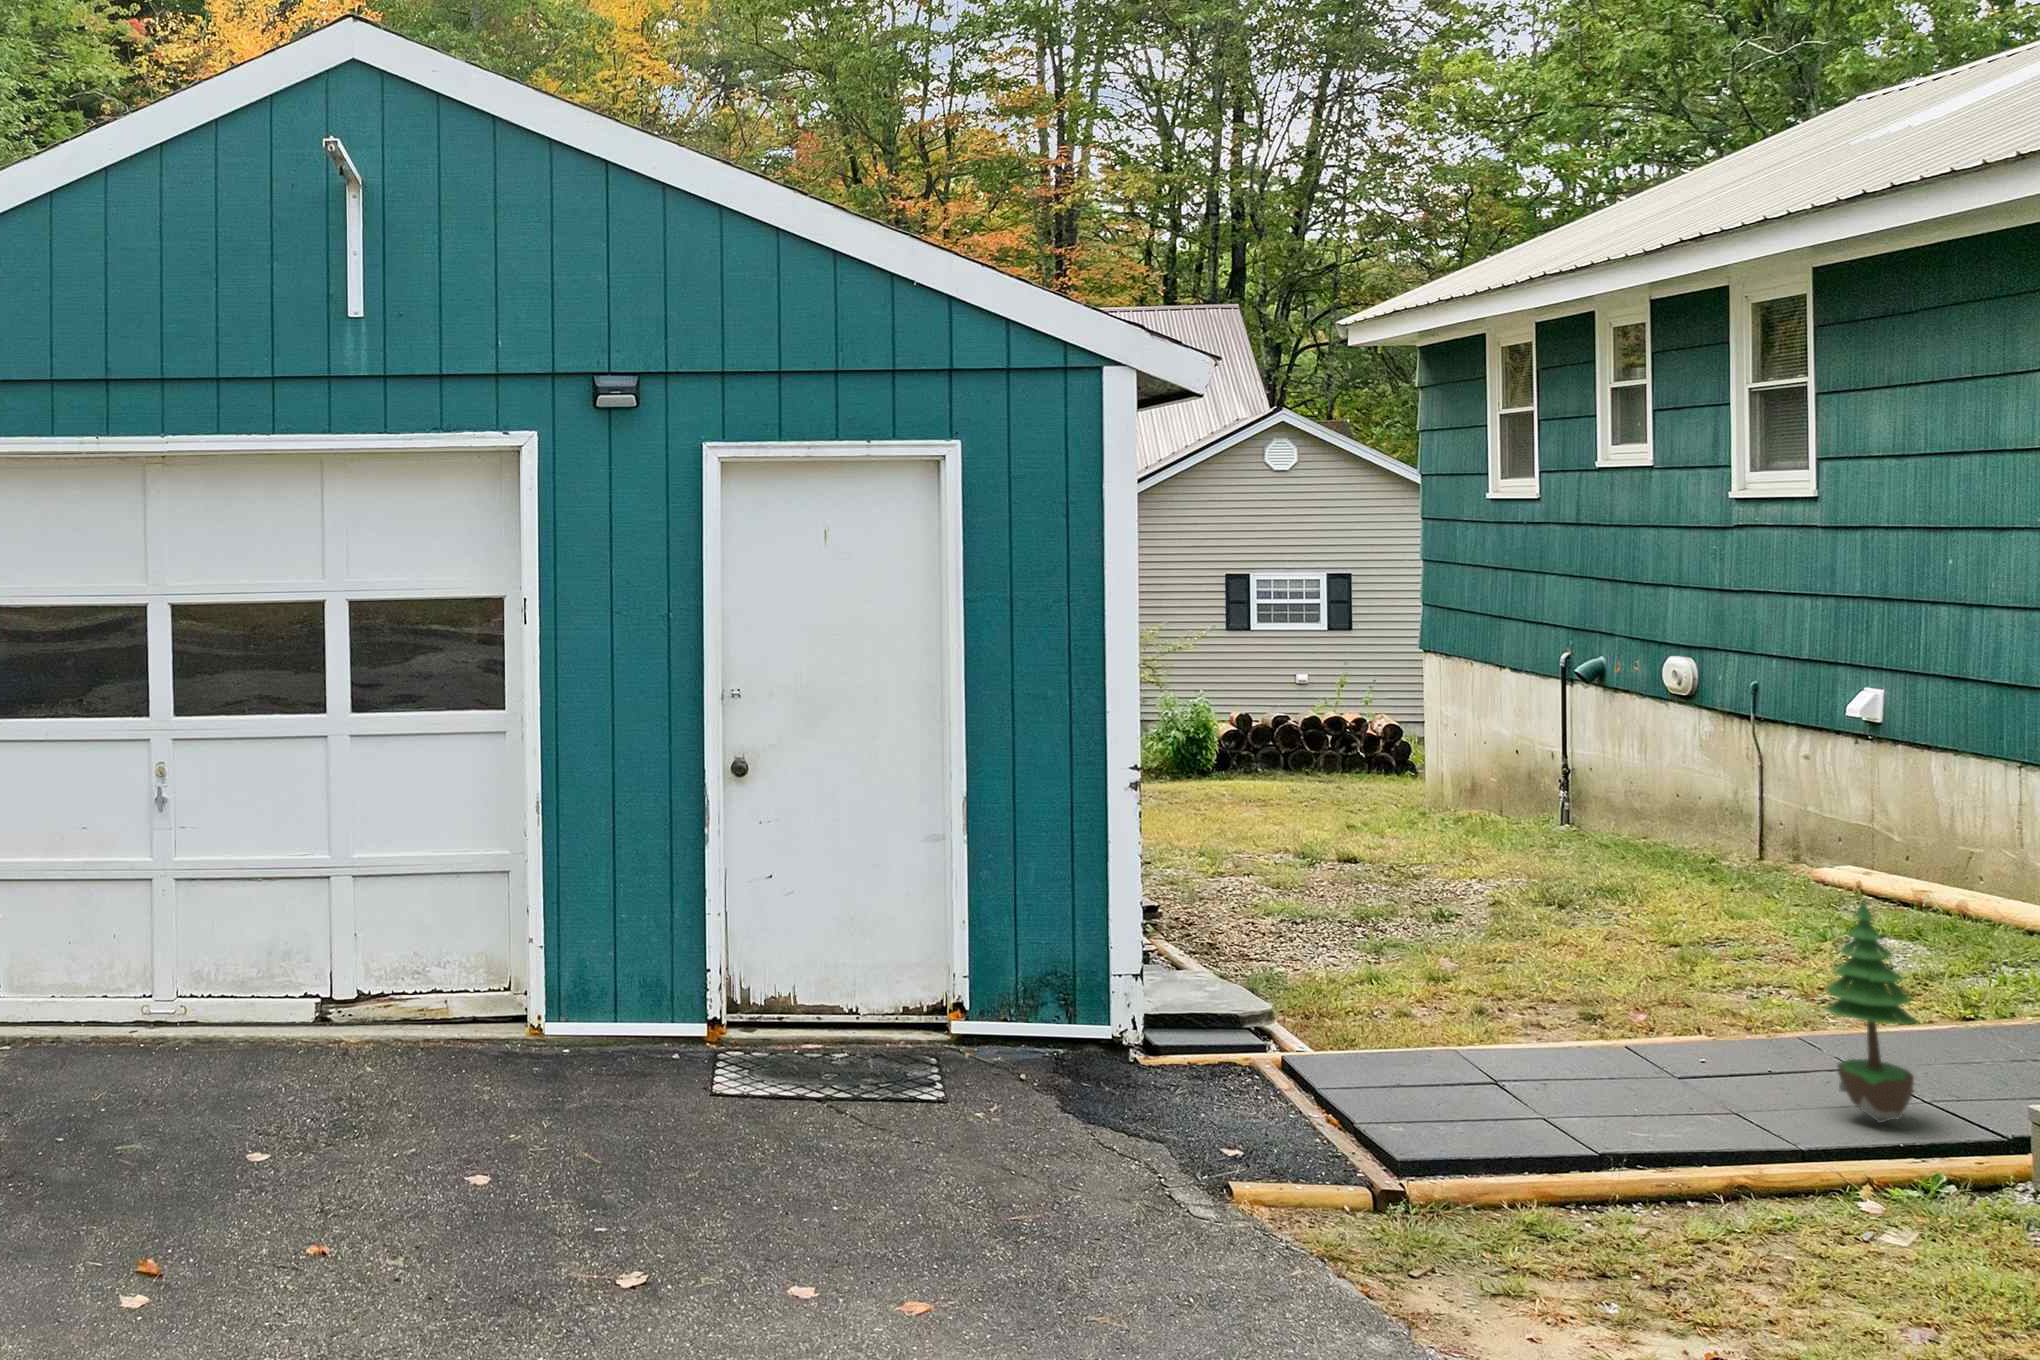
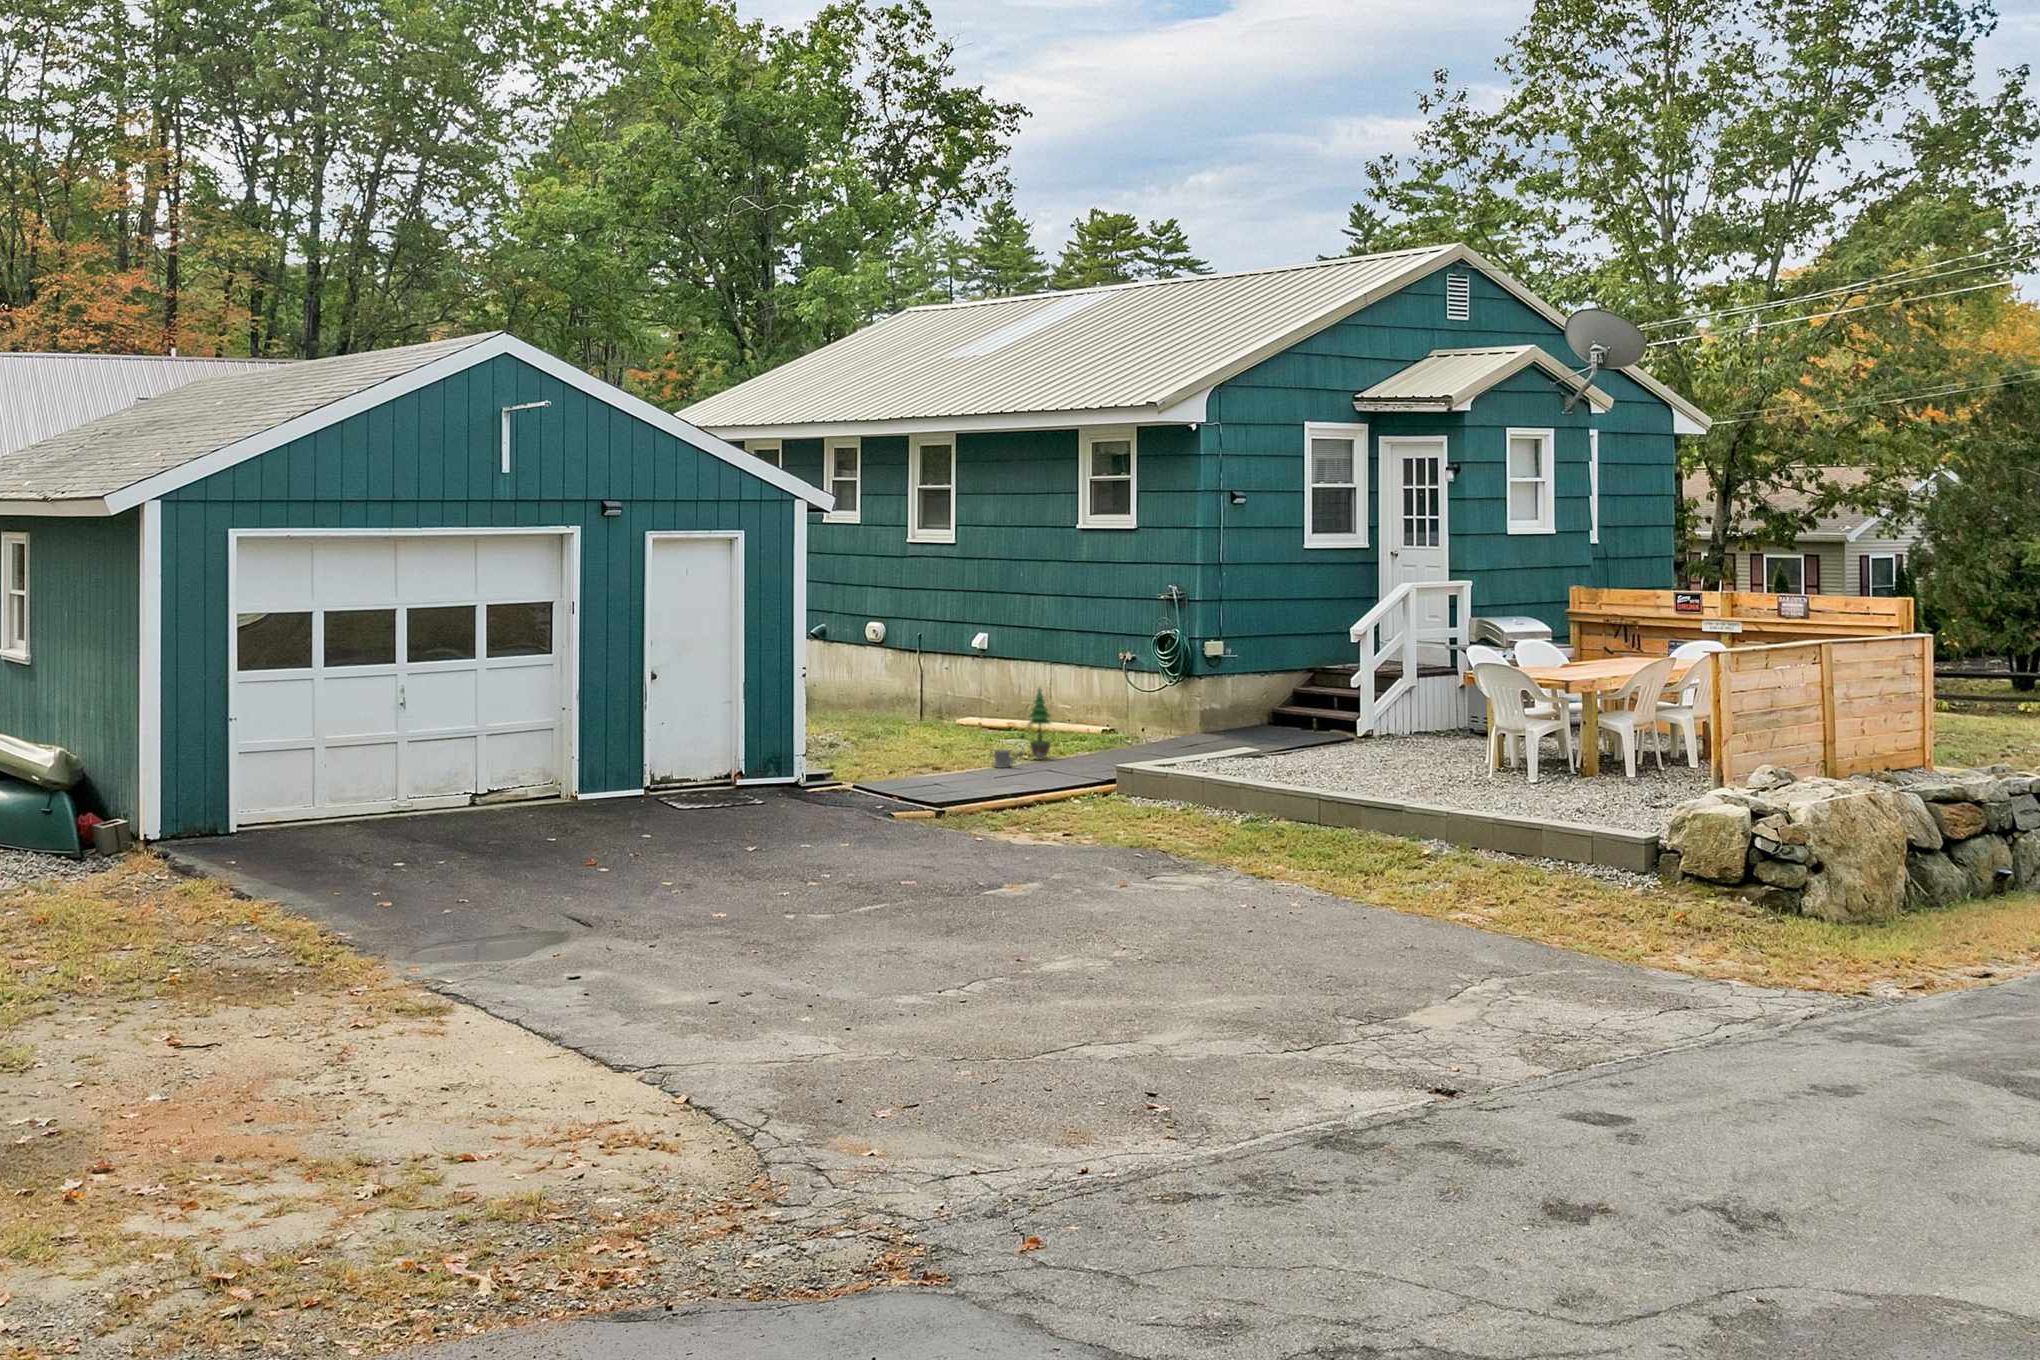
watering can: none [1680,1069,1774,1142] -> present [991,749,1023,768]

